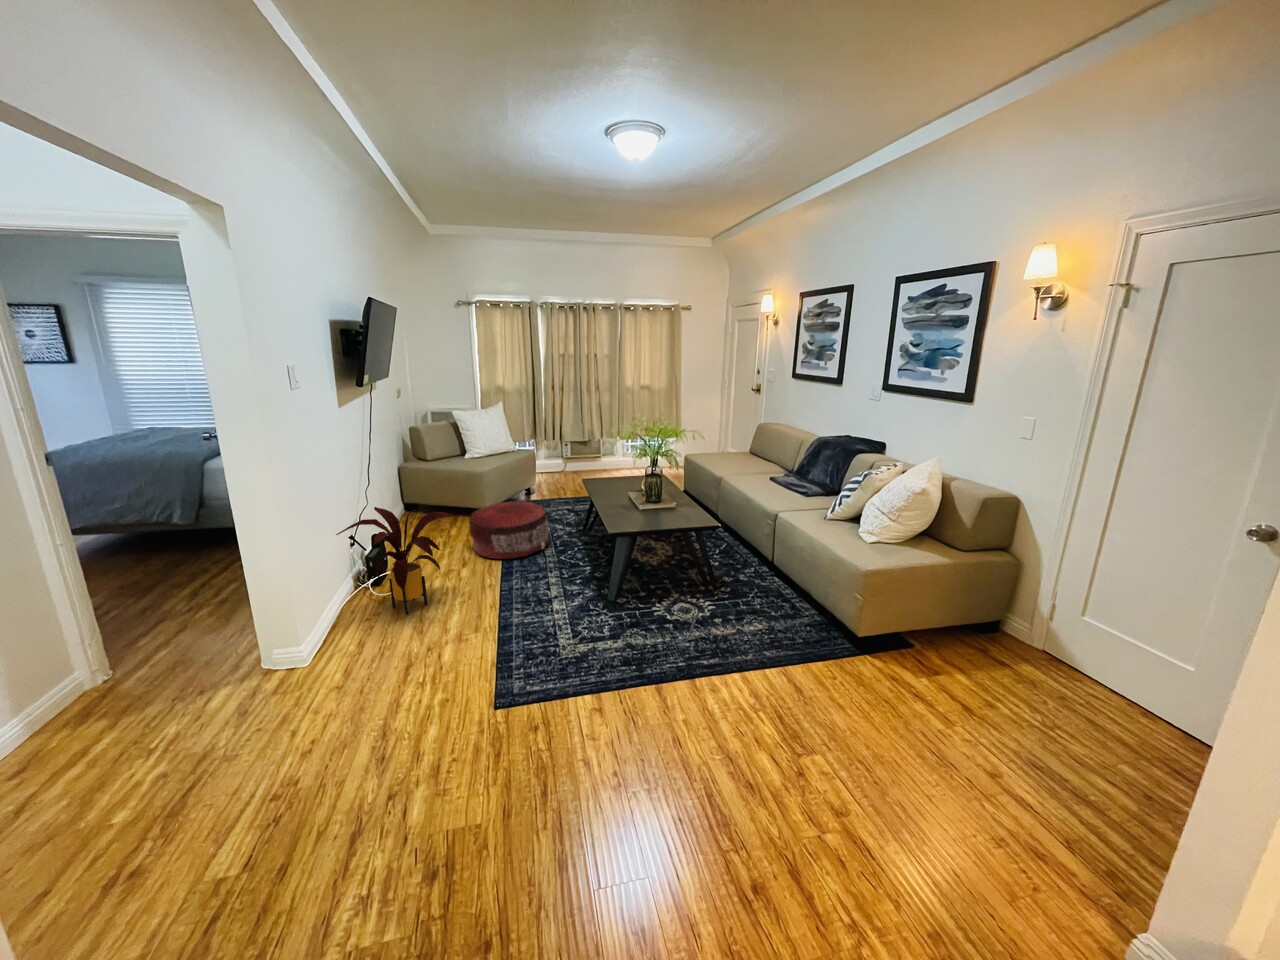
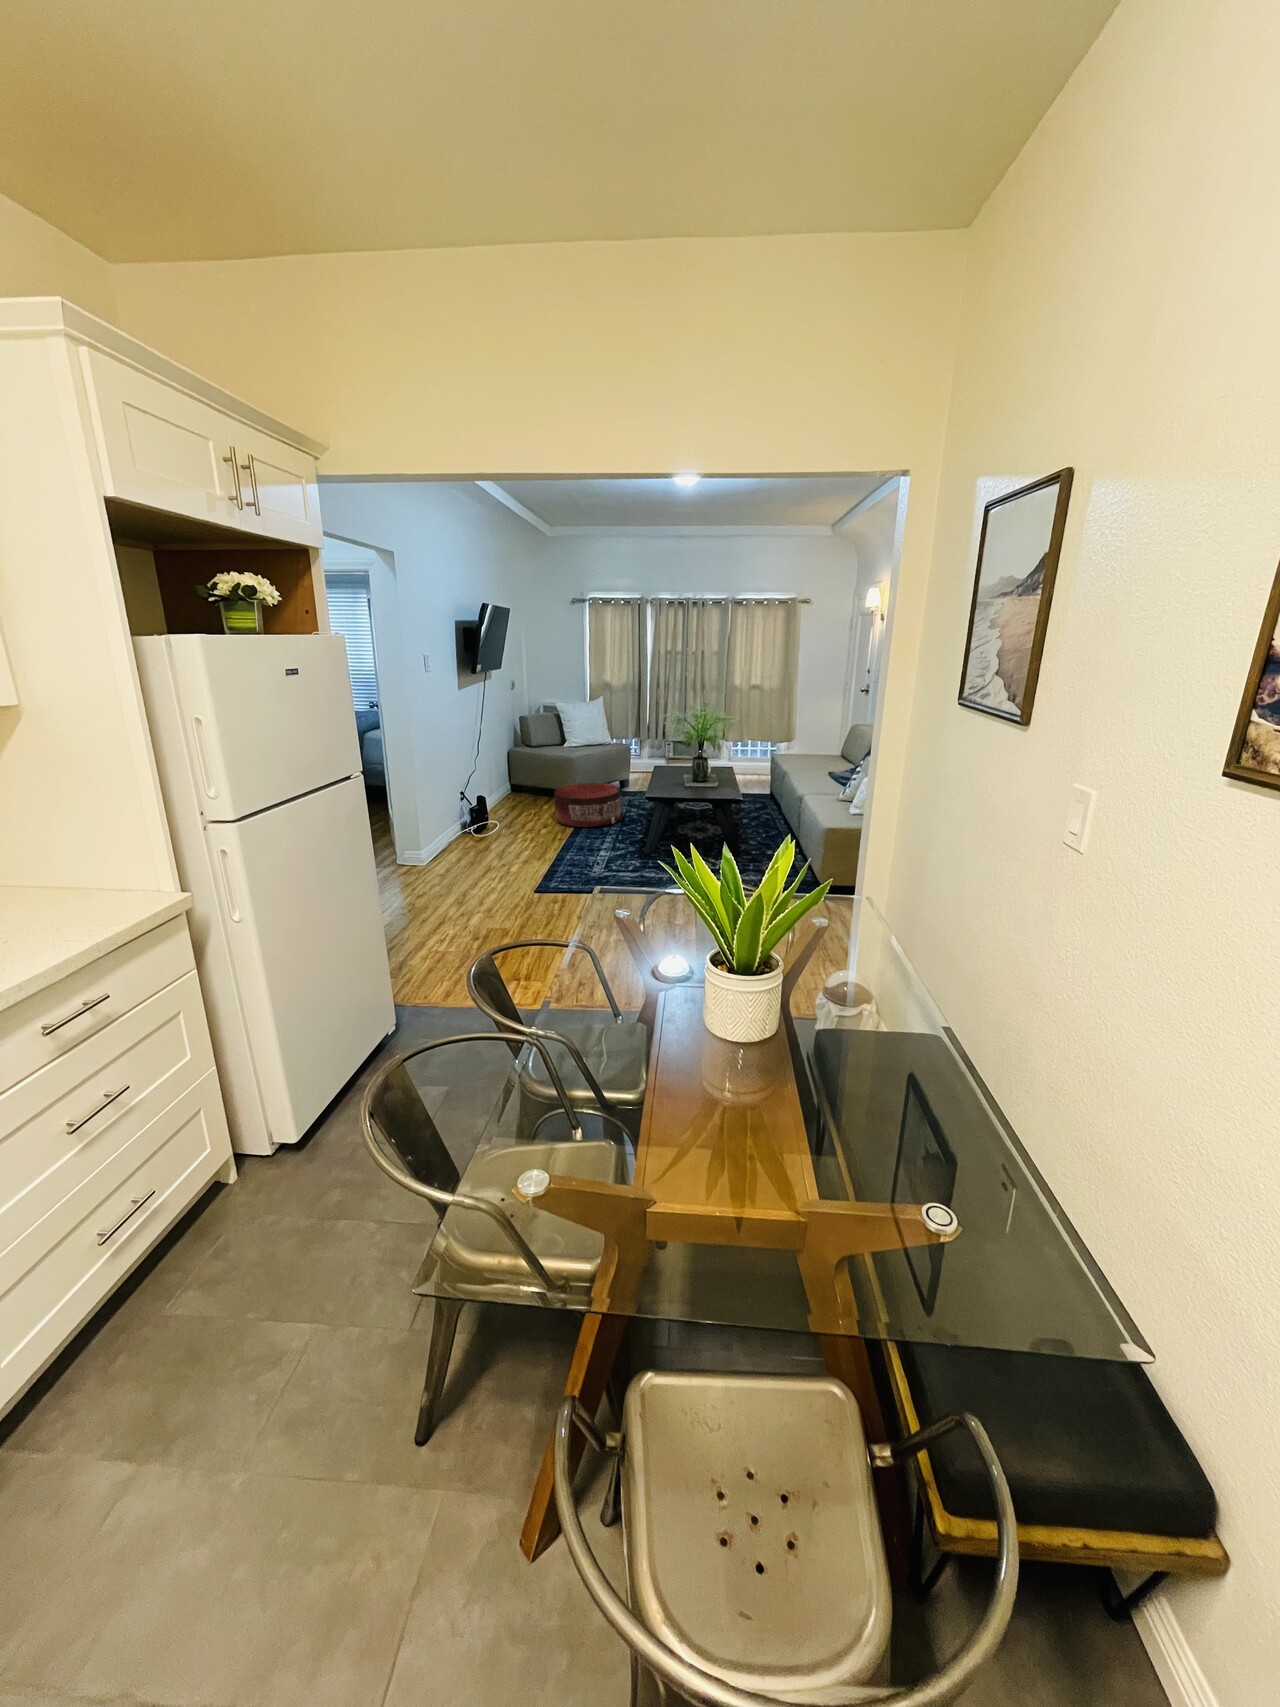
house plant: present [336,507,456,614] -> none [449,767,537,850]

